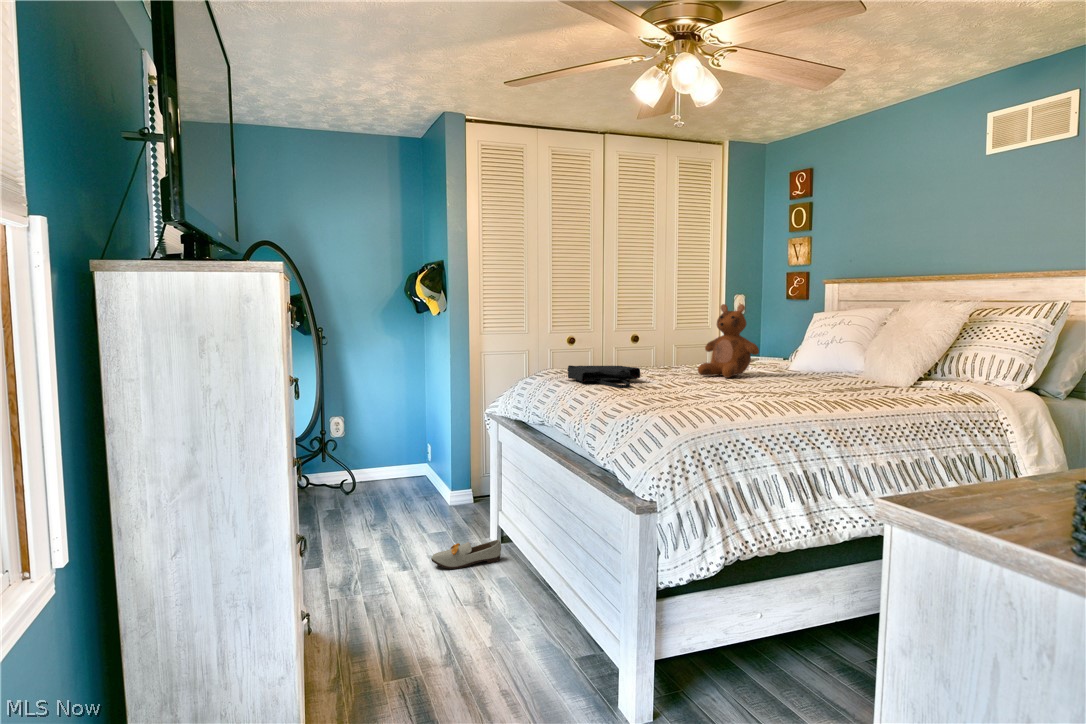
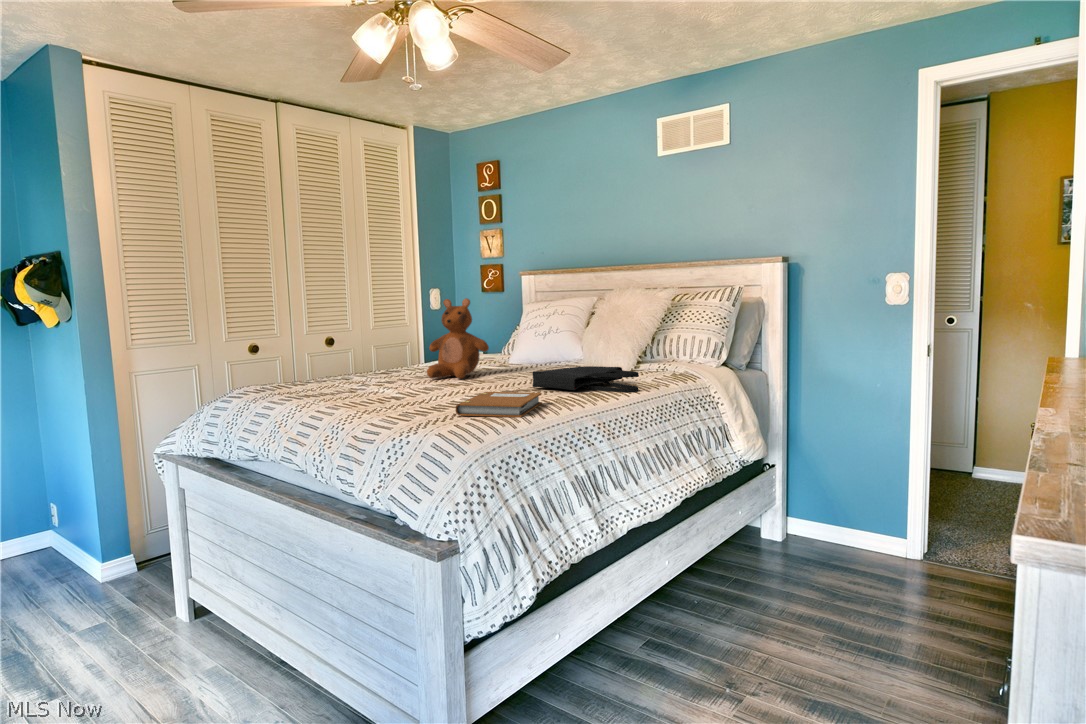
tote bag: present [568,365,640,388] -> present [533,366,639,393]
notebook: none [687,388,776,411] -> present [456,392,542,417]
shoe: present [431,540,501,569] -> none [98,619,204,678]

